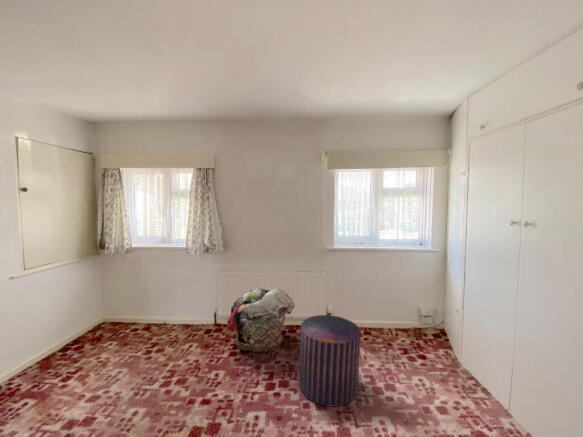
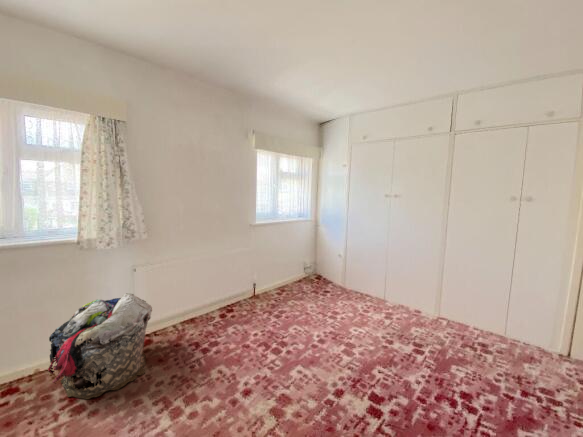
pouf: present [299,315,361,407] -> none [201,298,267,395]

